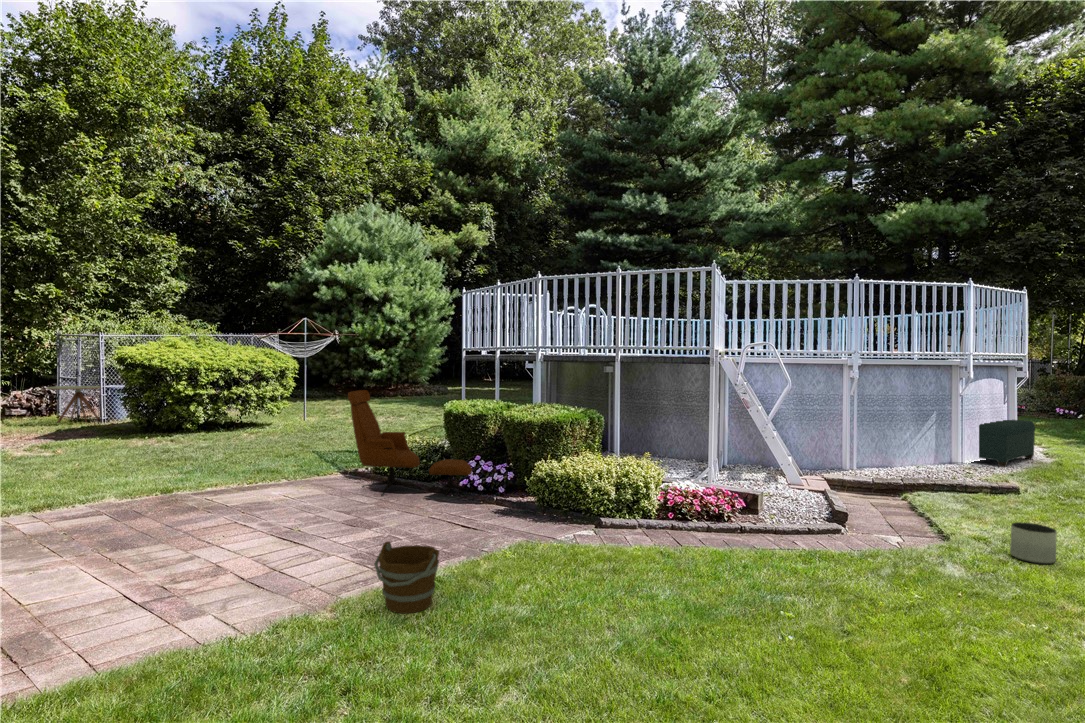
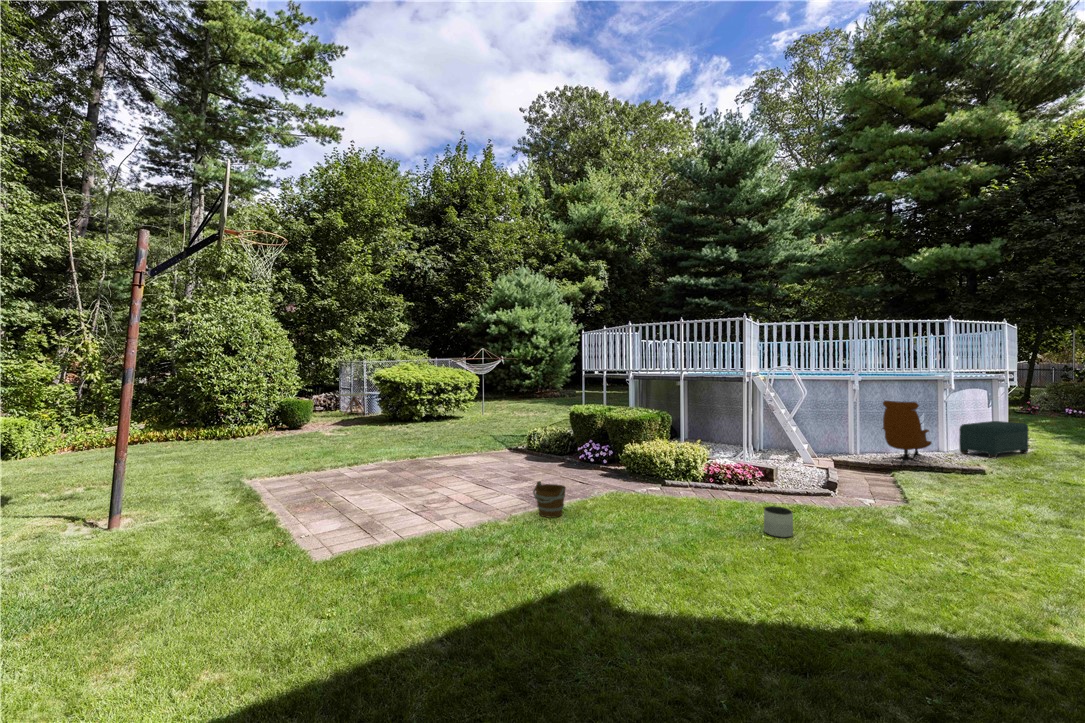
lounge chair: present [348,390,472,496] -> present [882,400,932,466]
planter: present [1010,522,1057,564] -> present [764,506,793,538]

